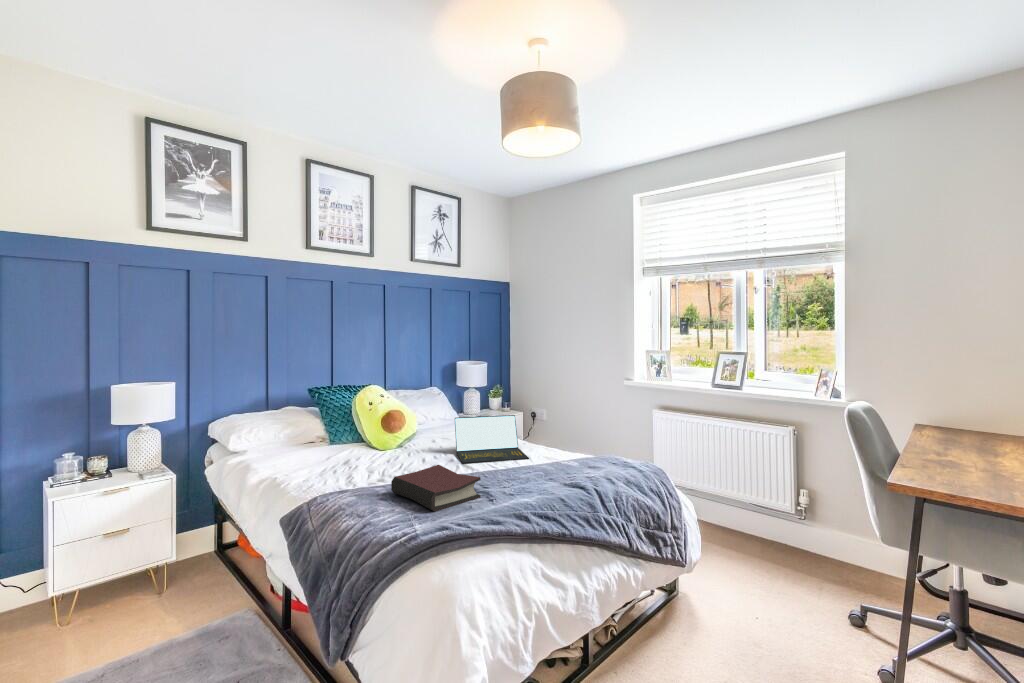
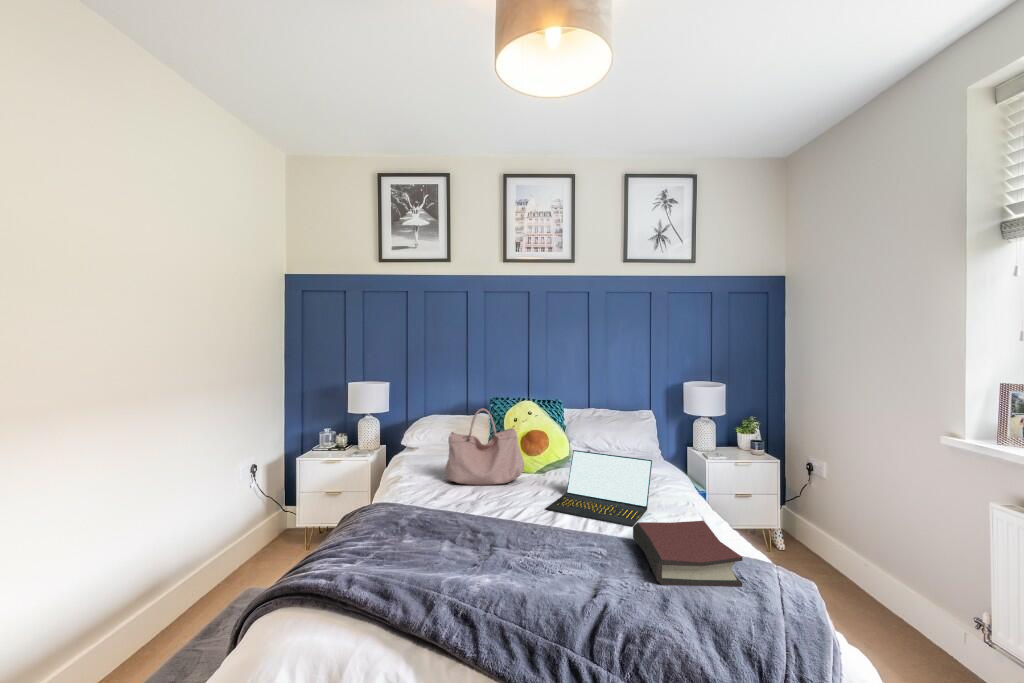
handbag: none [338,393,406,466] -> present [445,409,524,485]
hardback book: present [391,465,480,512] -> present [633,521,742,587]

